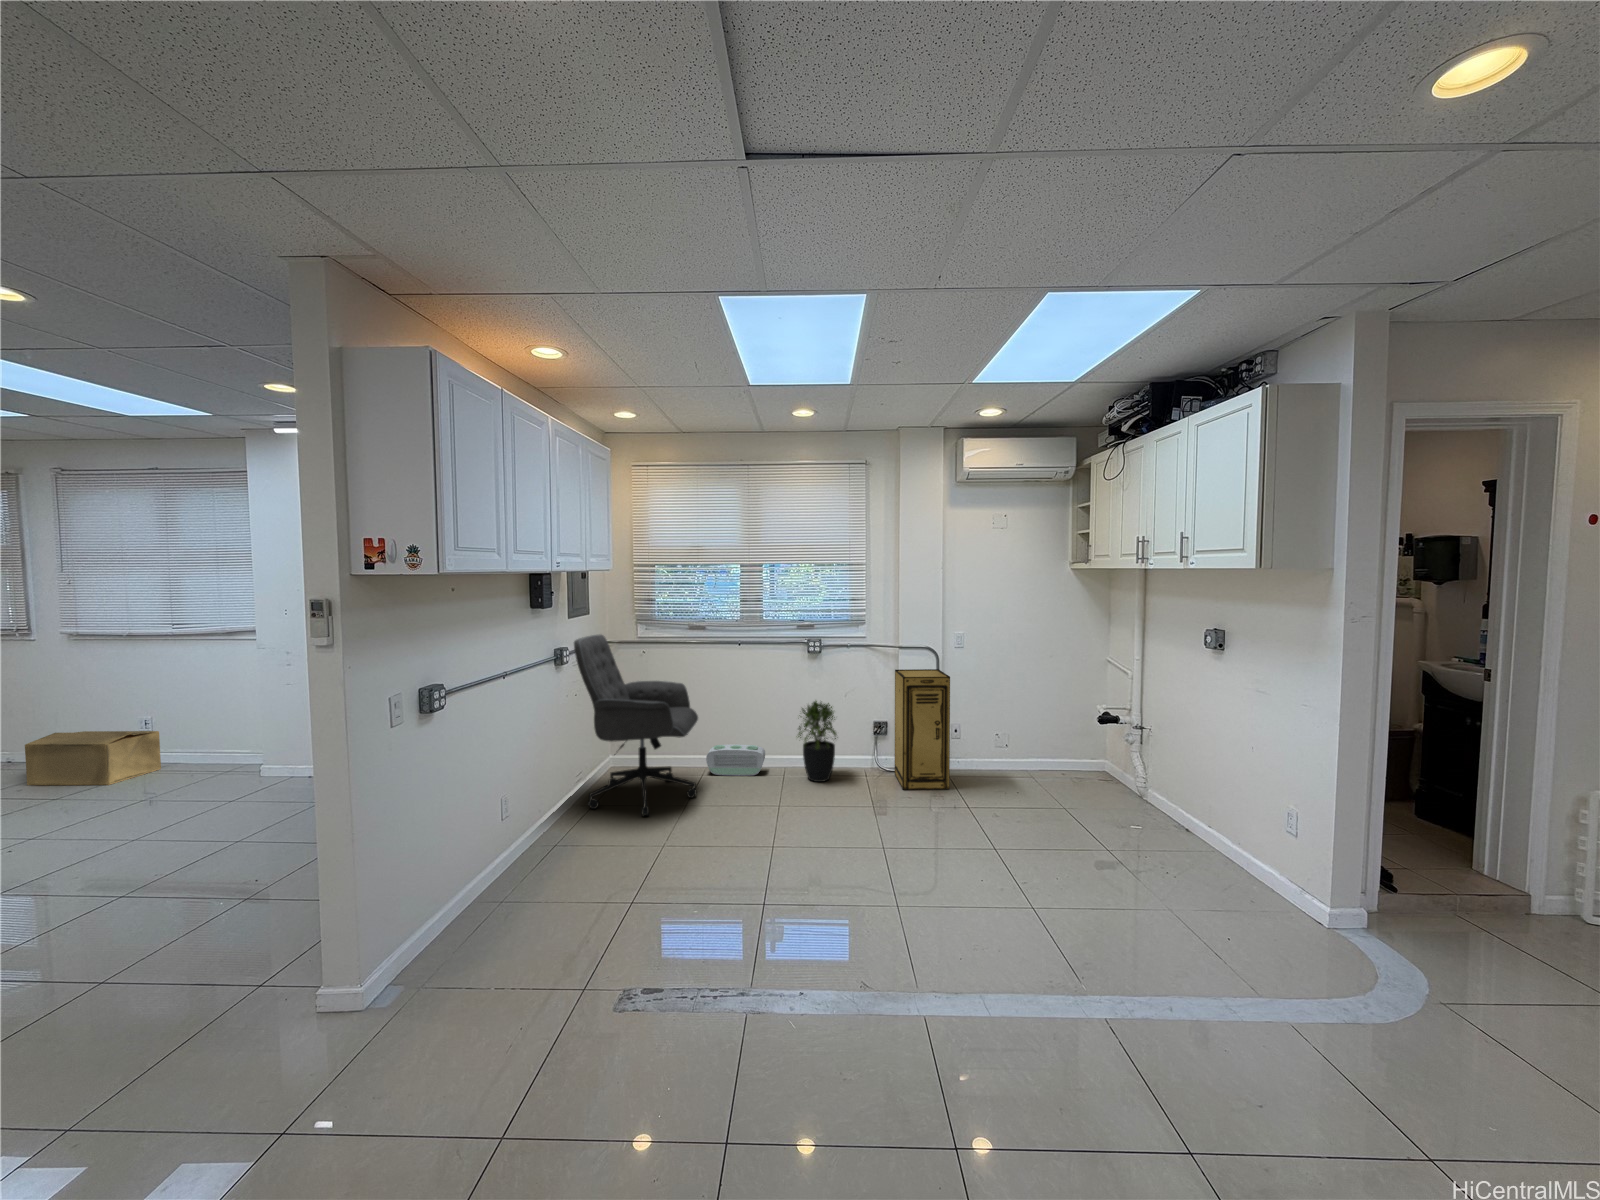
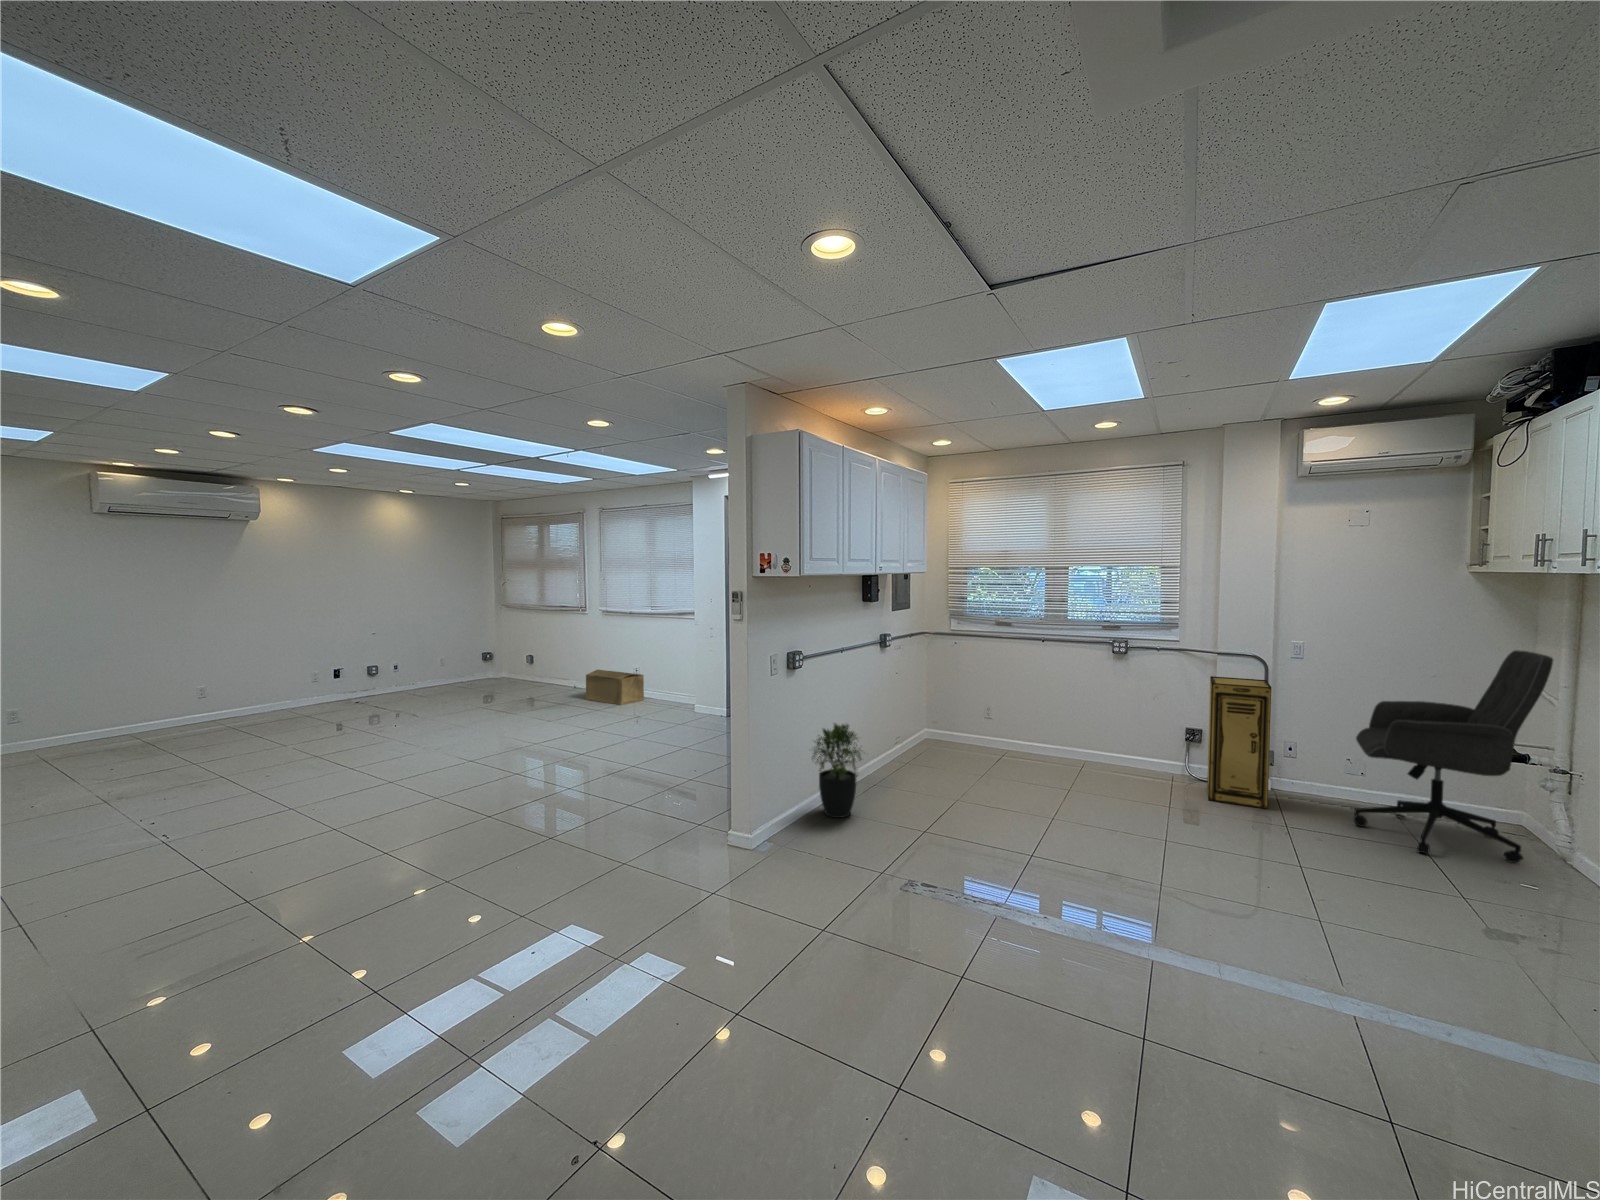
office chair: present [574,634,698,816] -> present [1353,650,1553,863]
potted plant: present [798,701,837,782] -> present [812,723,862,818]
air purifier: present [706,744,765,776] -> none [1006,732,1065,764]

